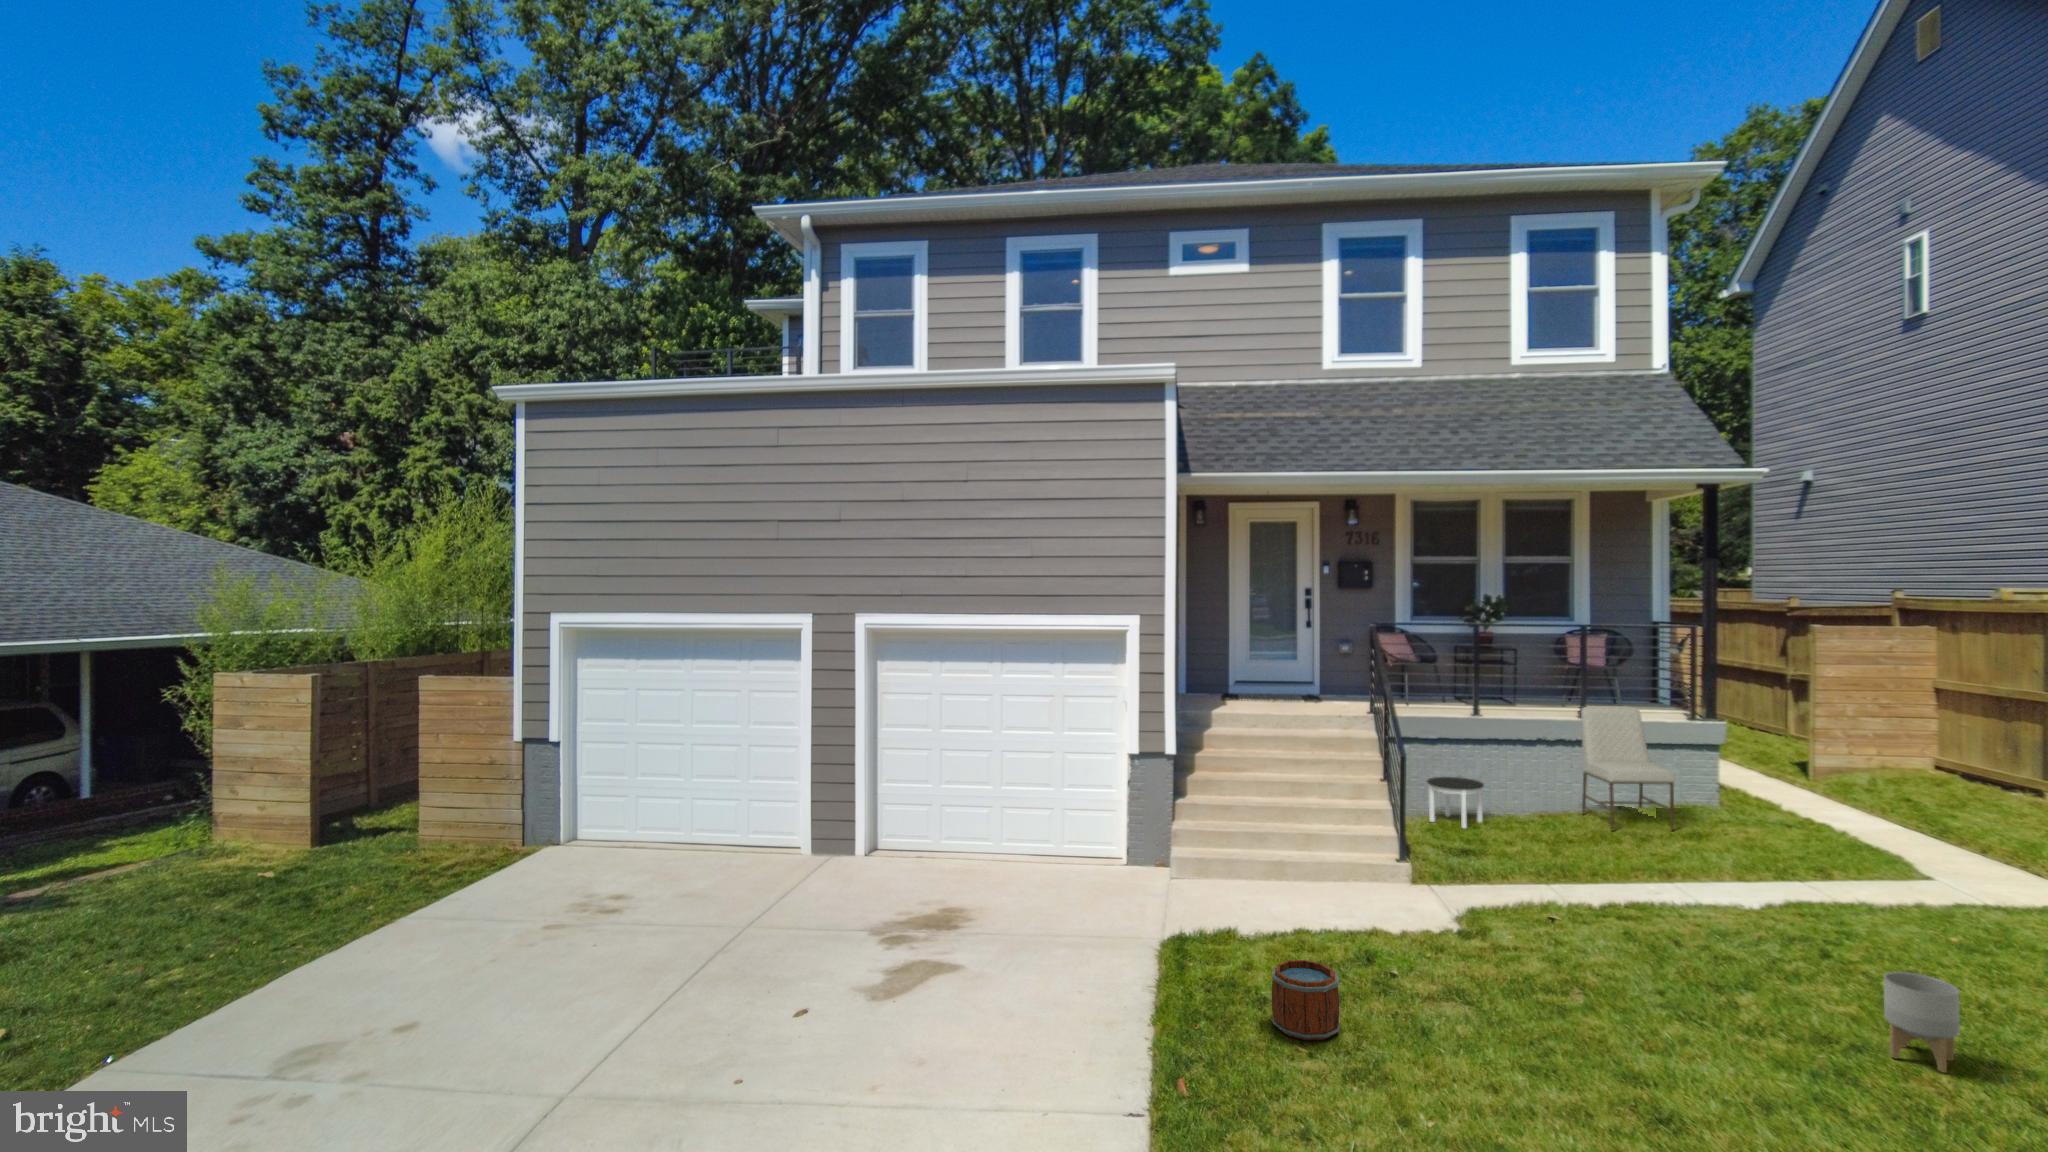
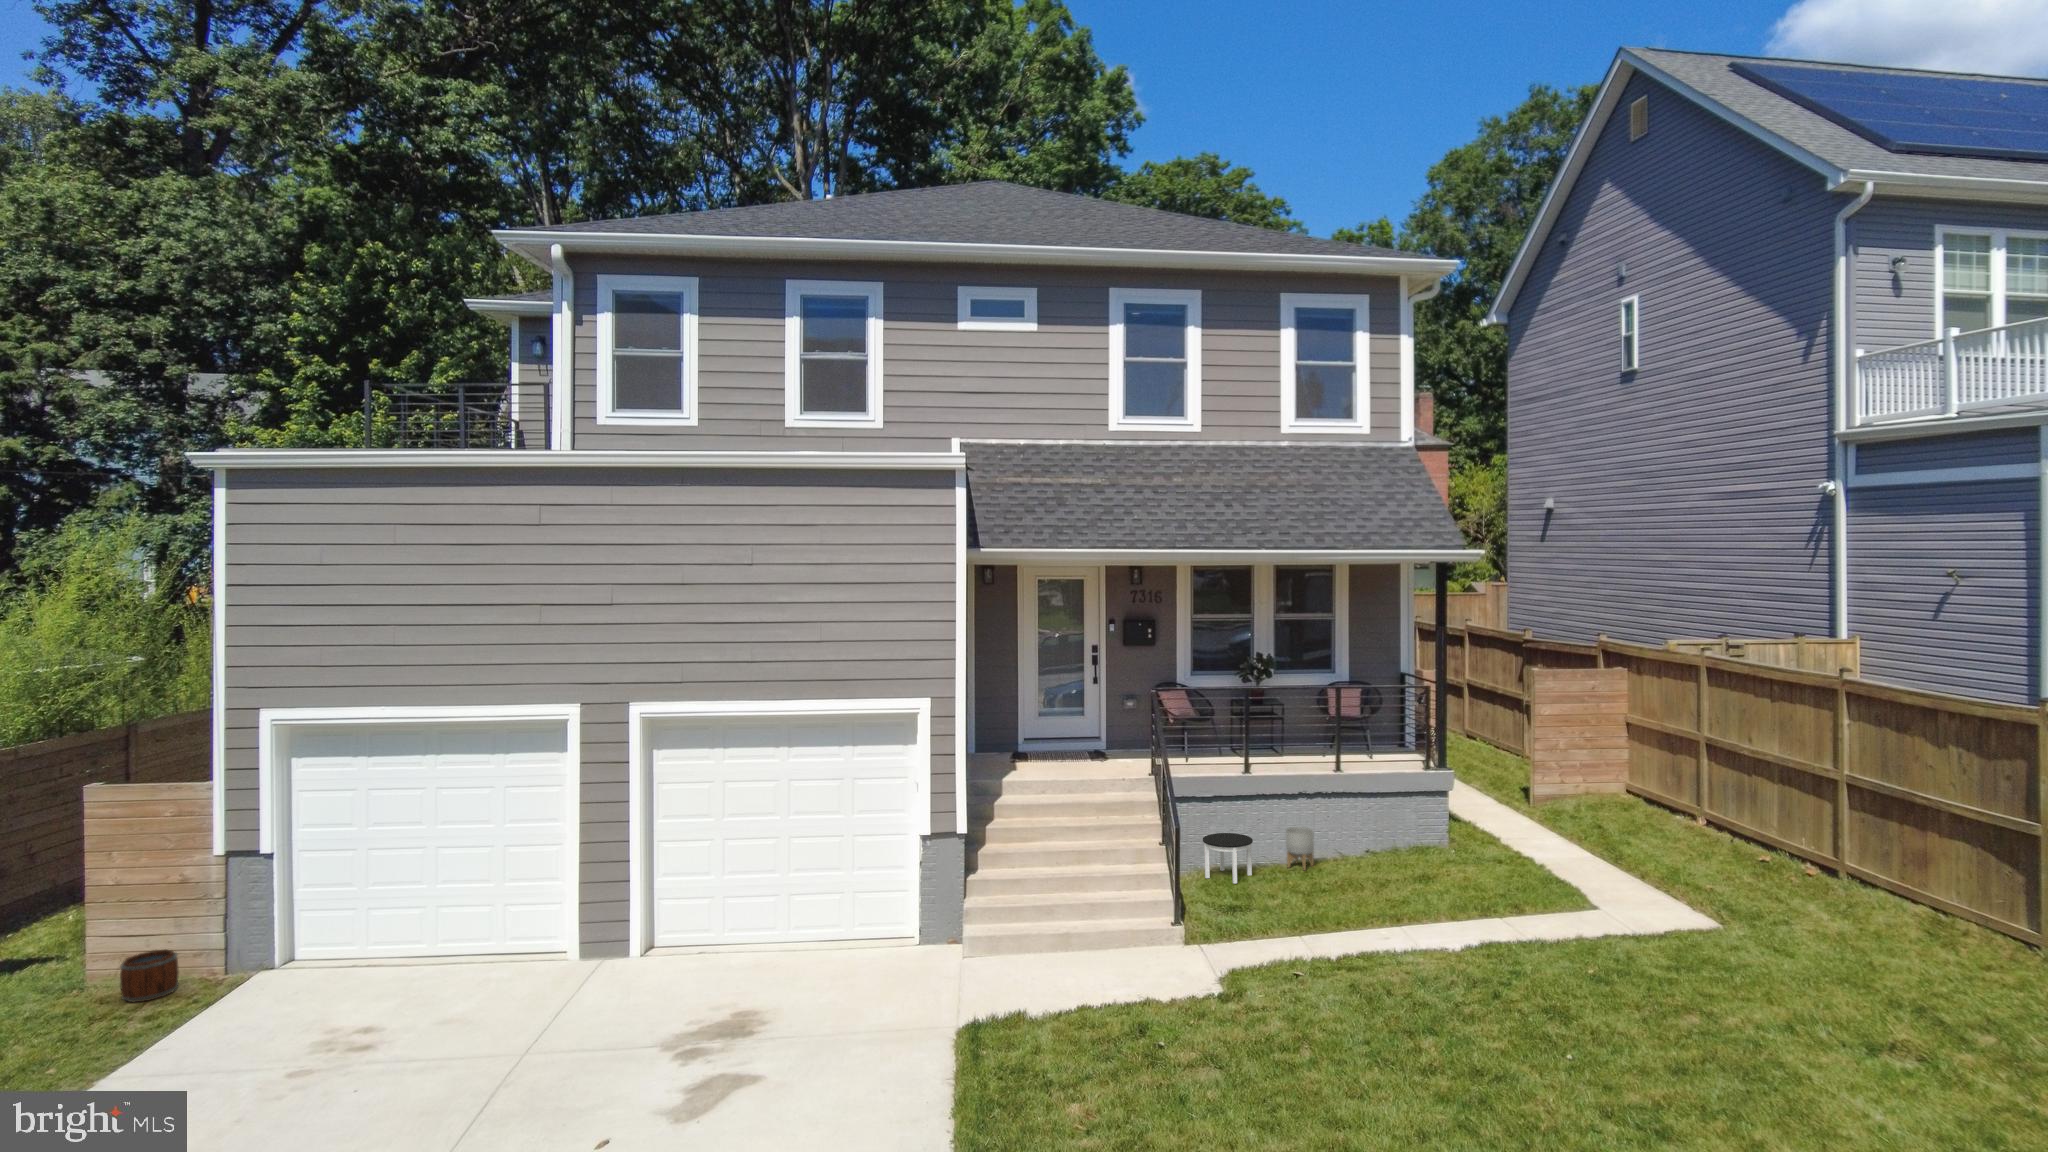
chair: present [1581,706,1675,831] -> none [1337,760,1411,877]
bucket: present [1272,960,1339,1040] -> present [120,950,179,1002]
planter: present [1884,972,1959,1073] -> present [1286,827,1314,870]

